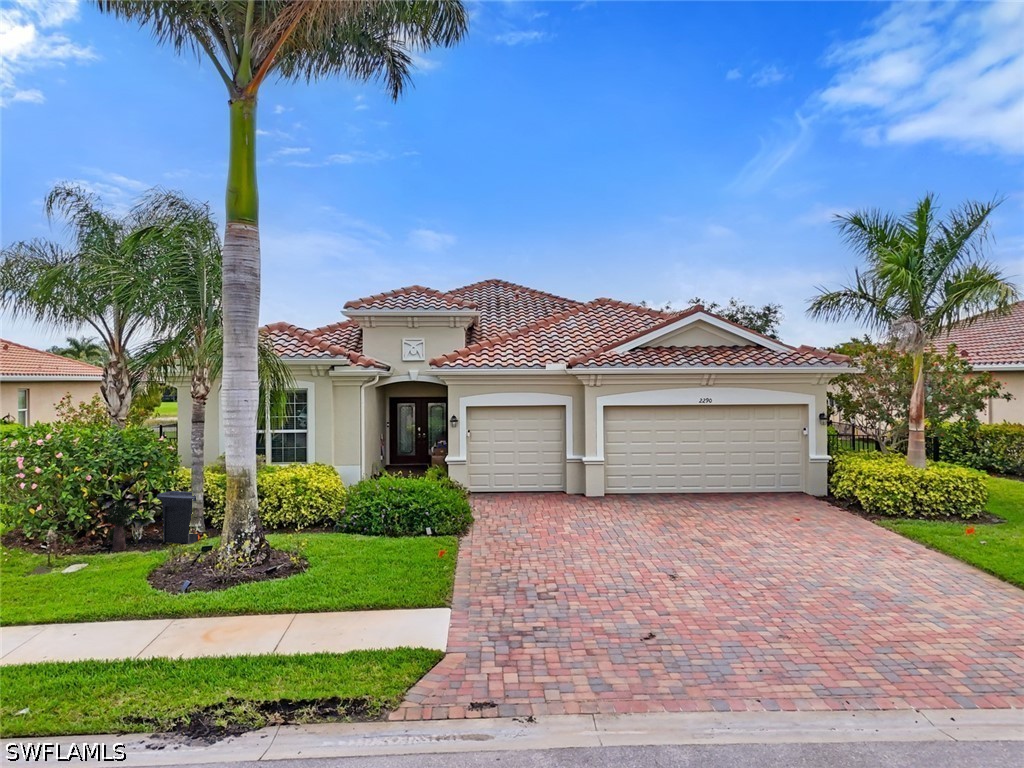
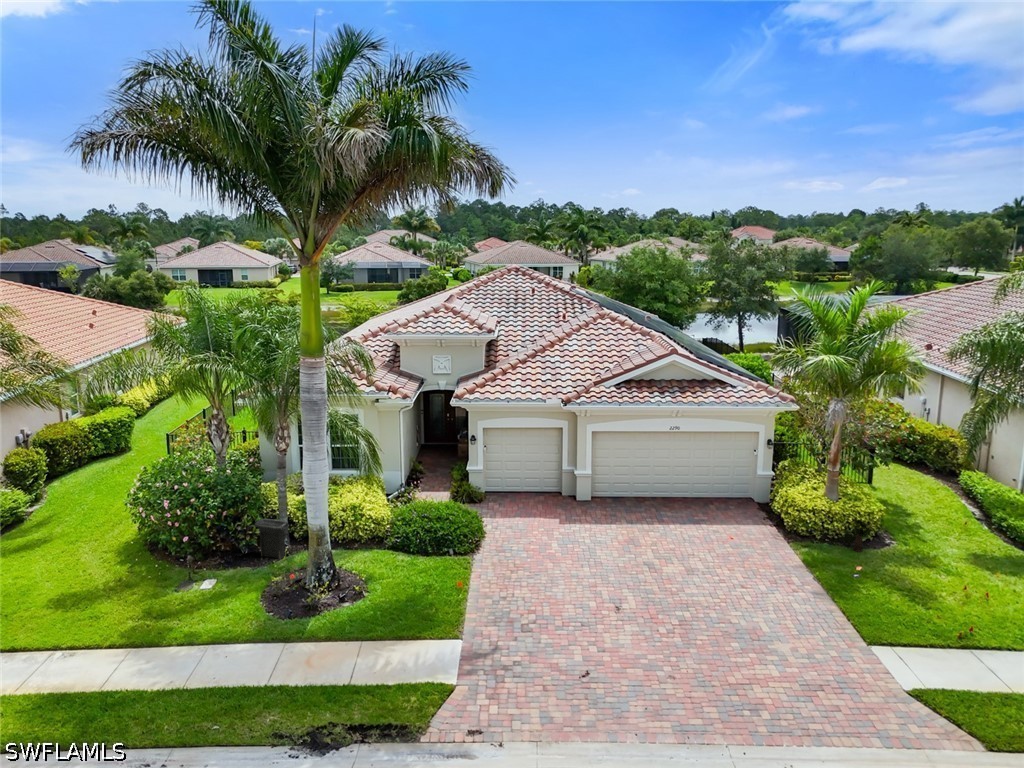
potted plant: present [104,502,140,551] -> present [843,520,870,552]

